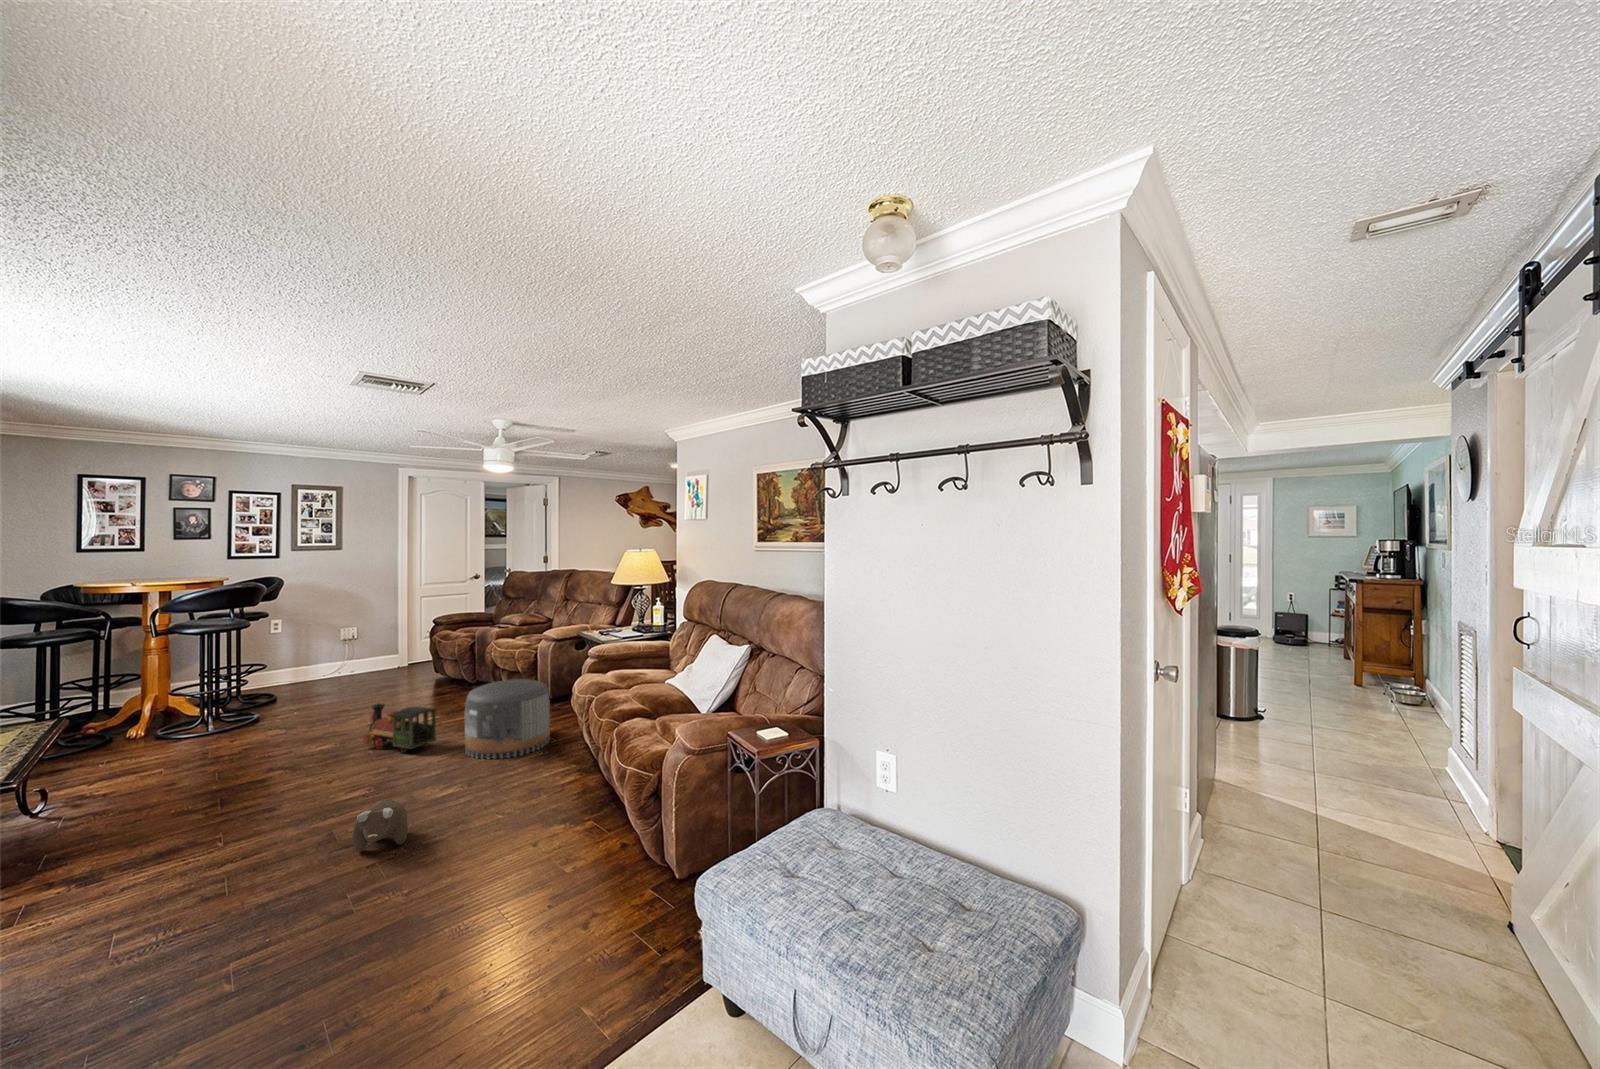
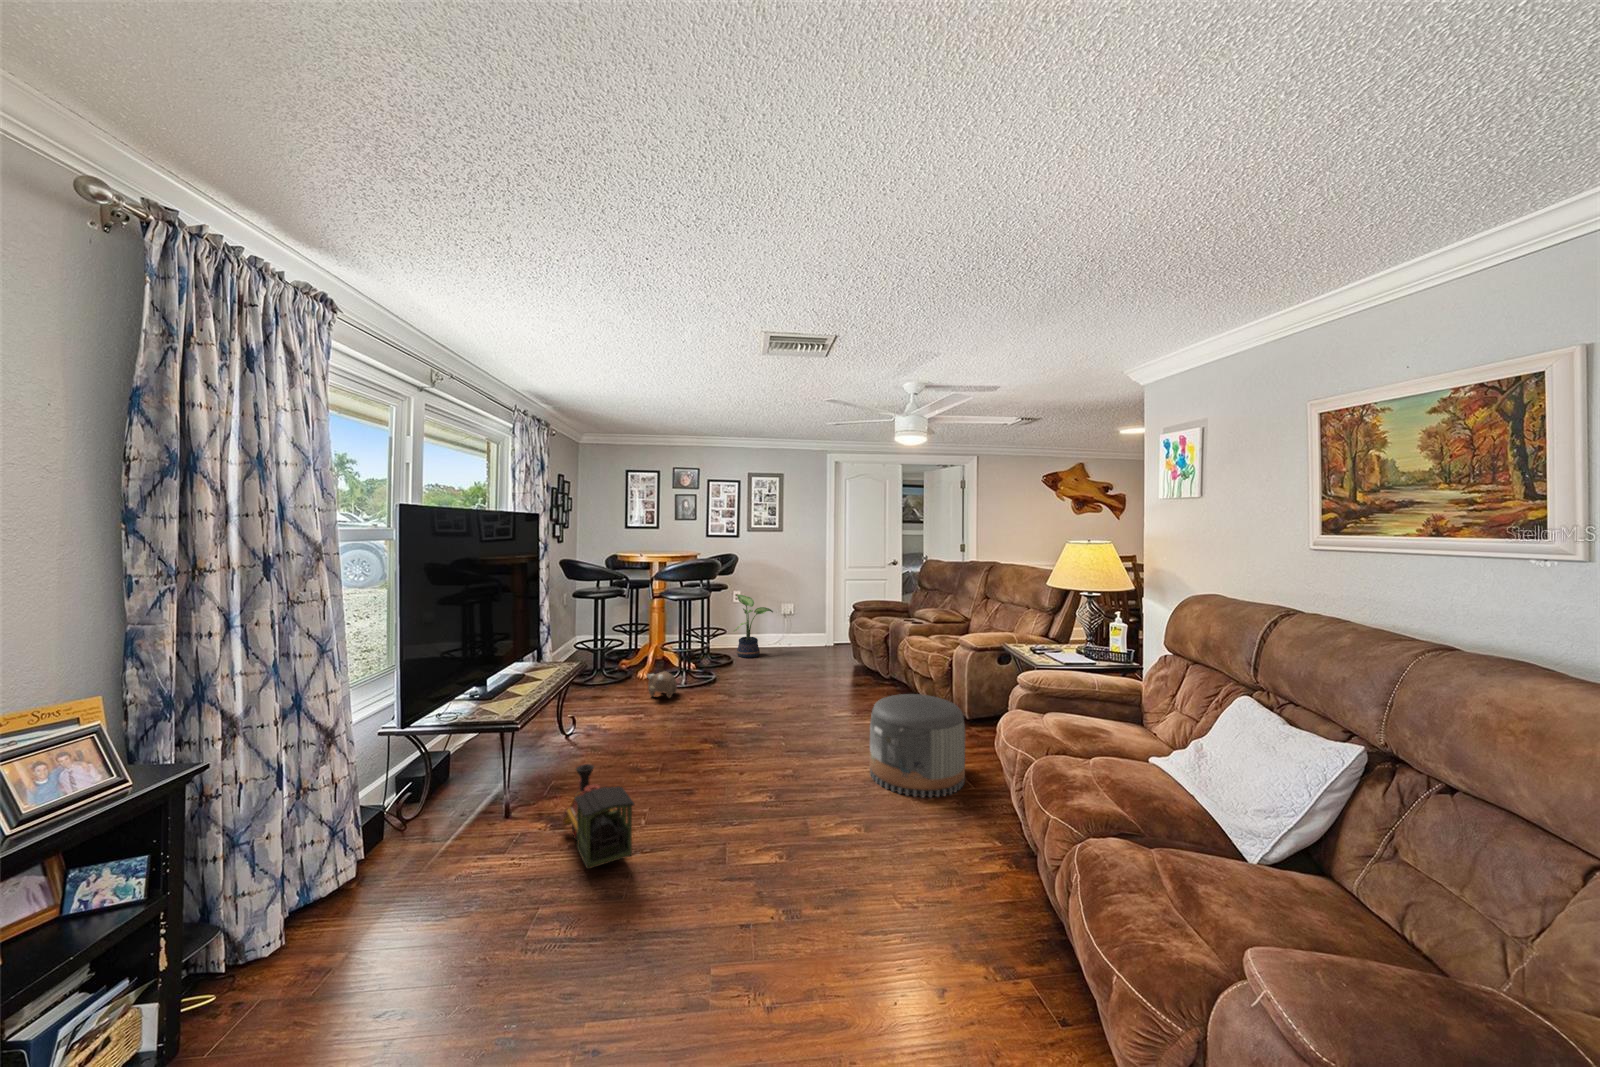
potted plant: none [274,622,330,692] -> present [734,595,773,658]
toy train: present [362,704,436,753] -> present [561,764,634,869]
plush toy: present [352,799,408,851] -> present [647,671,677,698]

